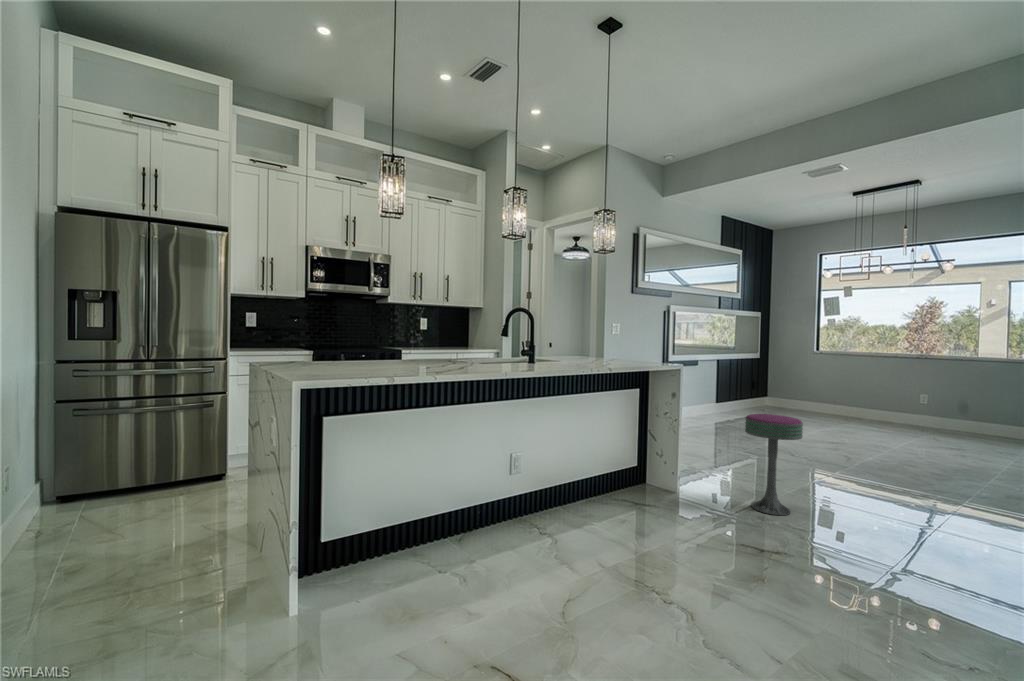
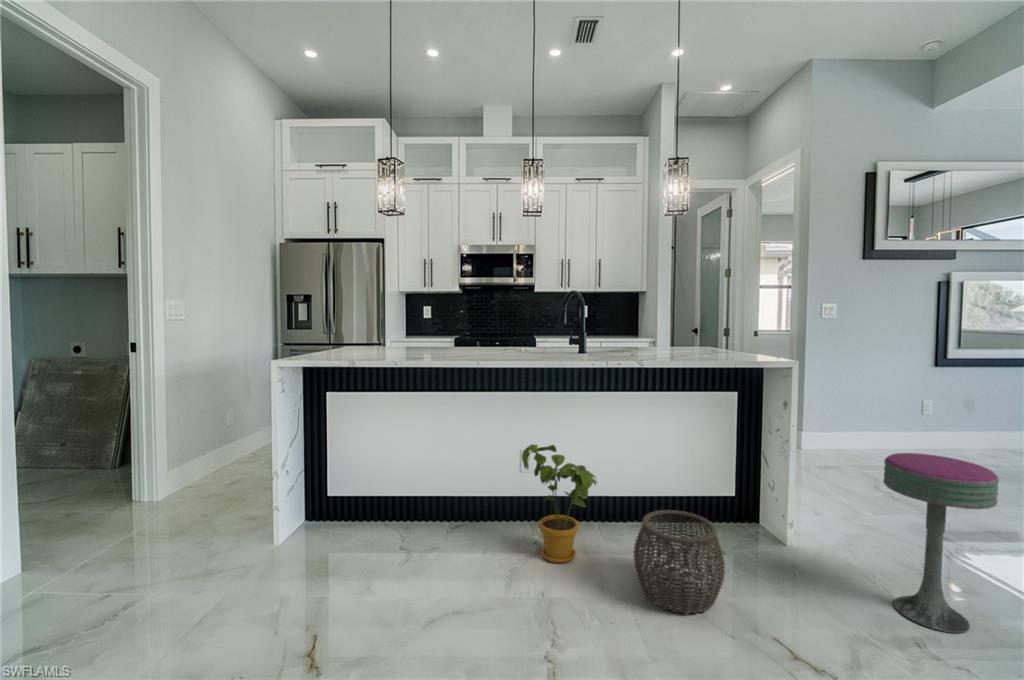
house plant: none [528,437,604,540] -> present [522,445,596,563]
woven basket: none [633,474,701,547] -> present [633,510,725,614]

